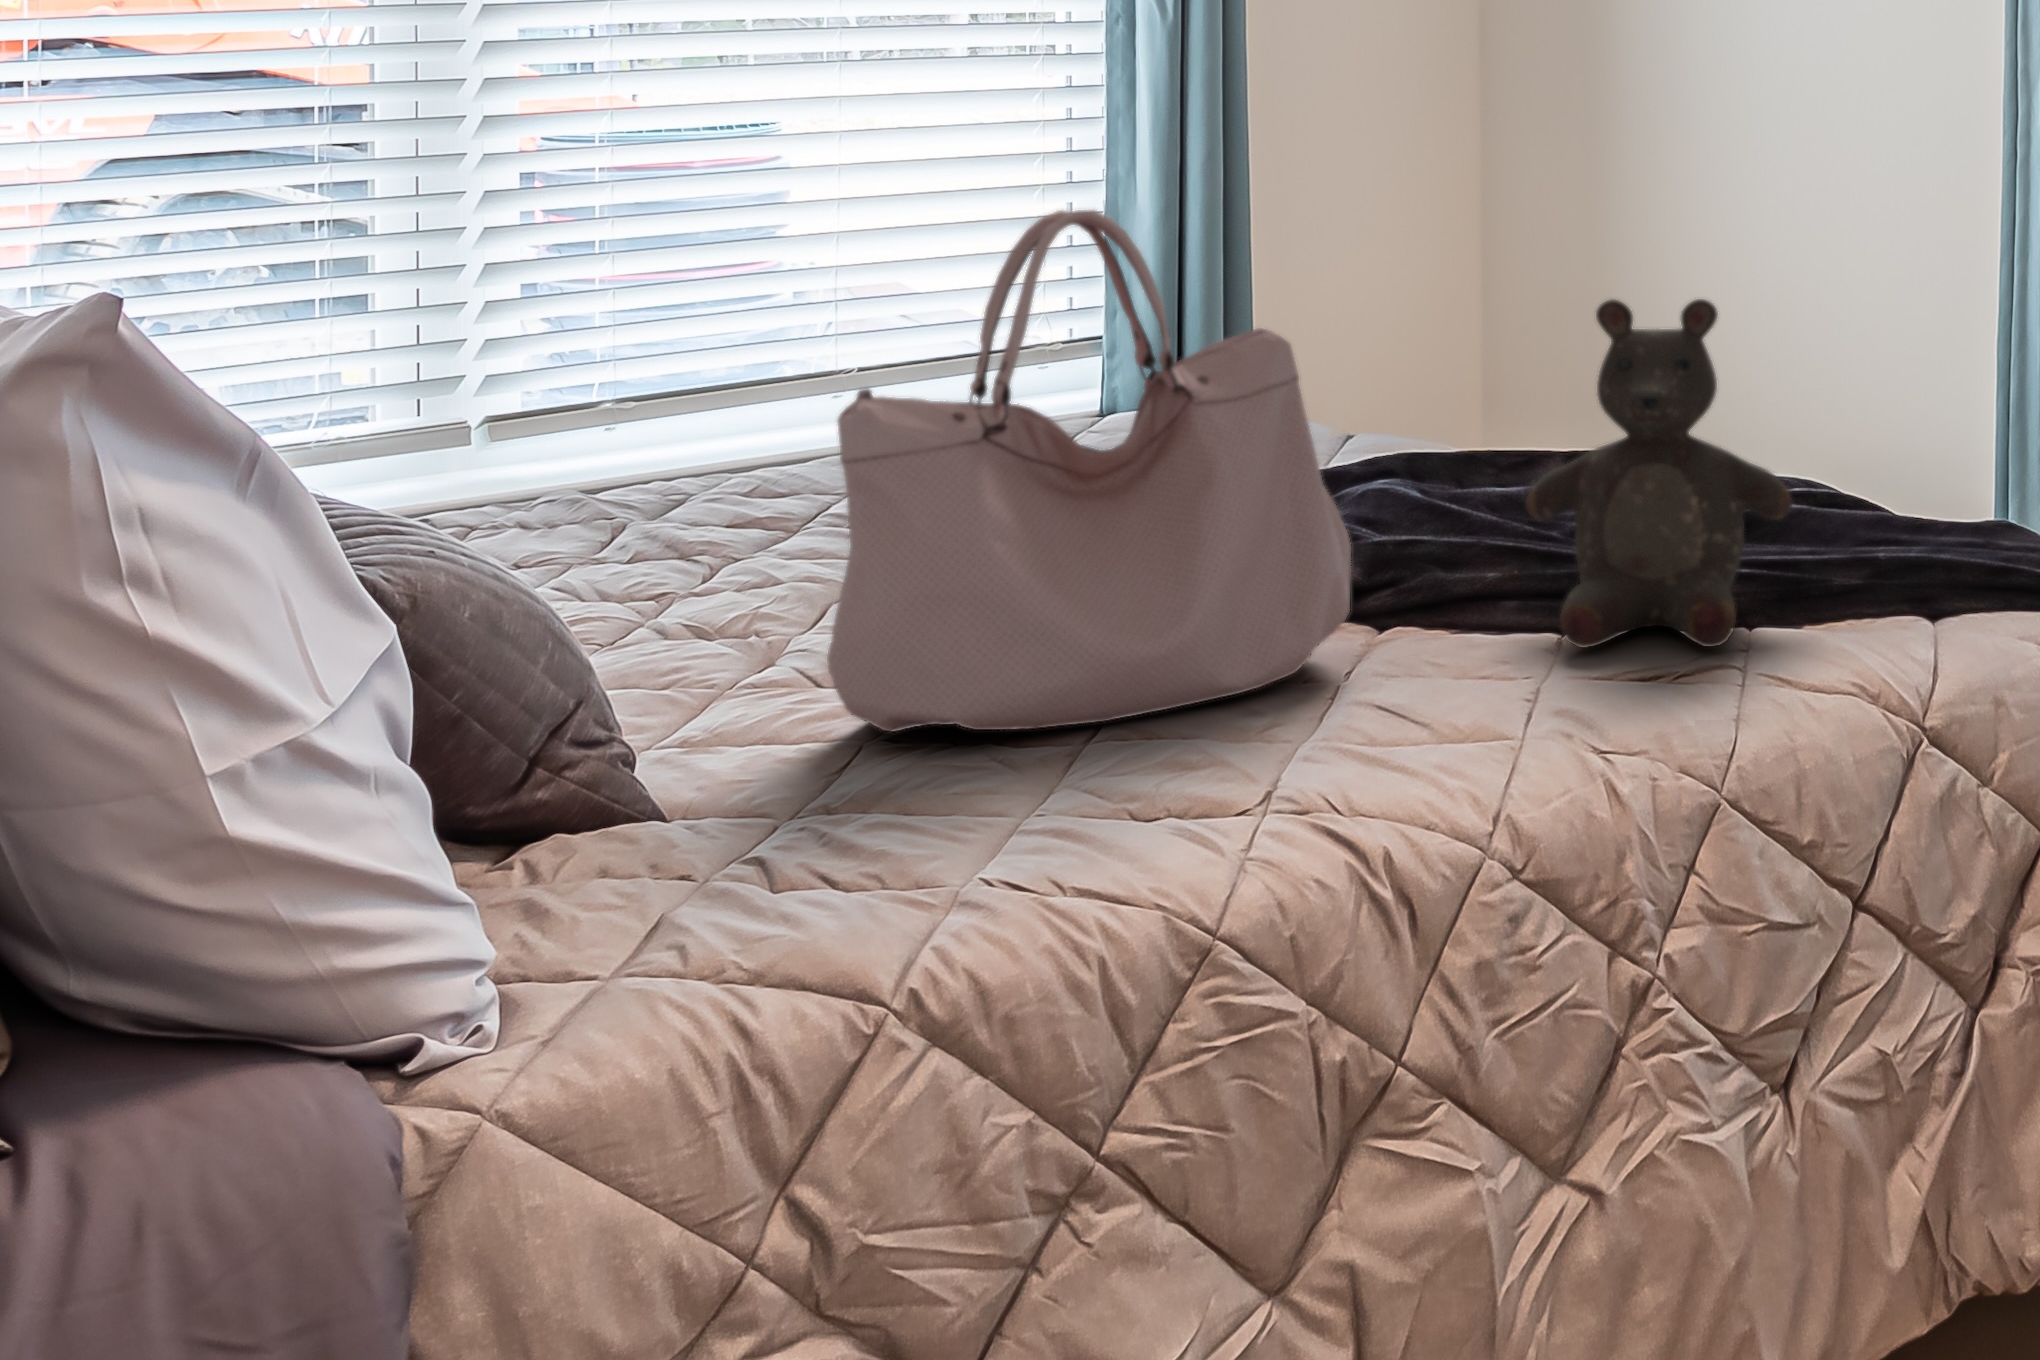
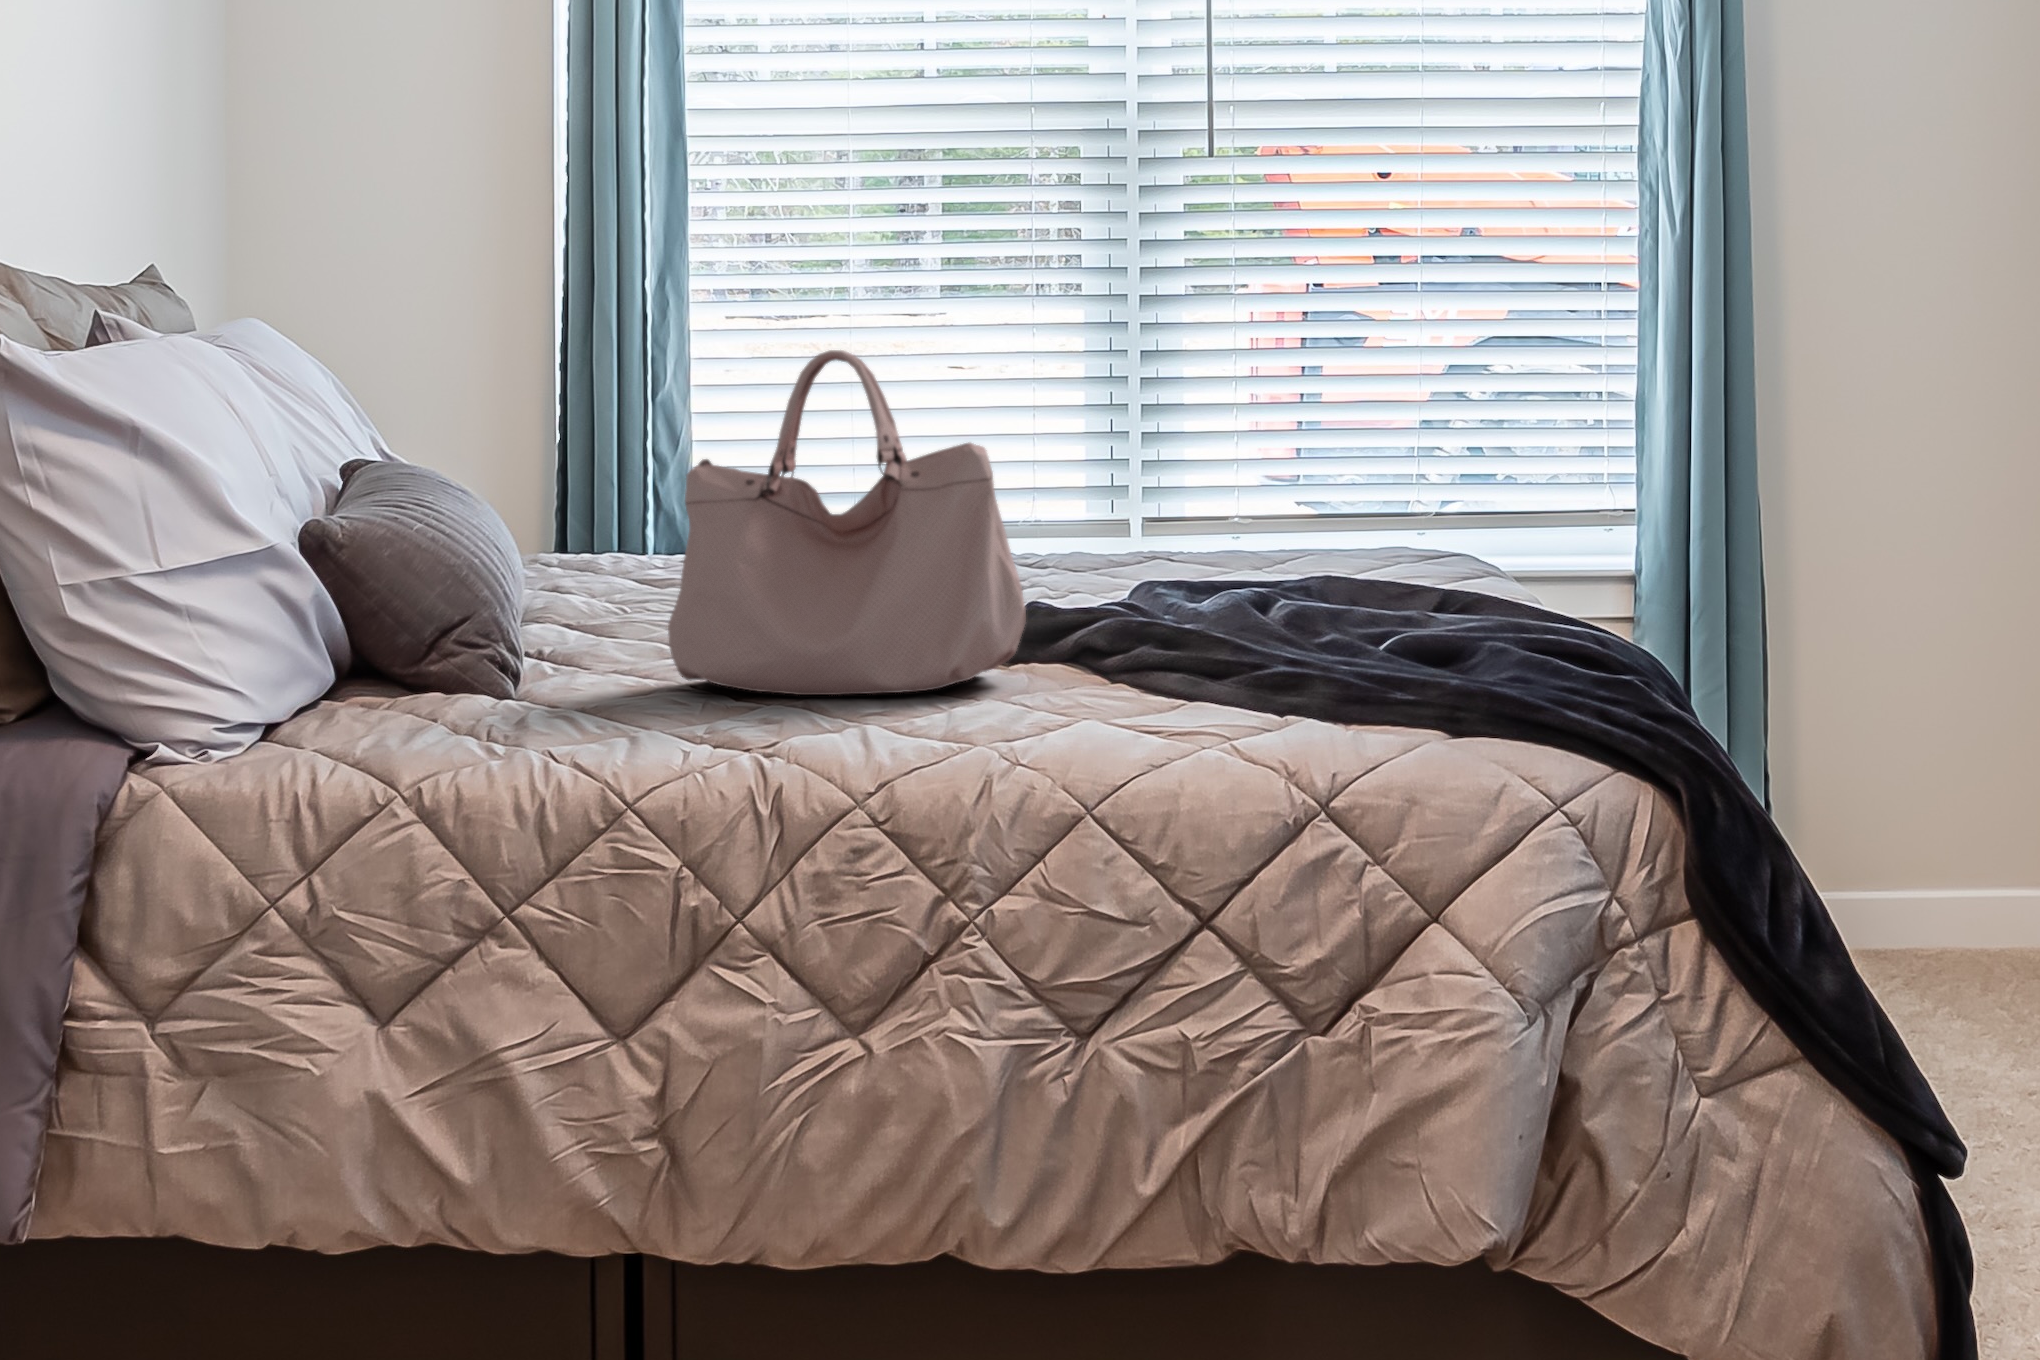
stuffed bear: present [1526,299,1792,647] -> none [1125,442,1330,713]

